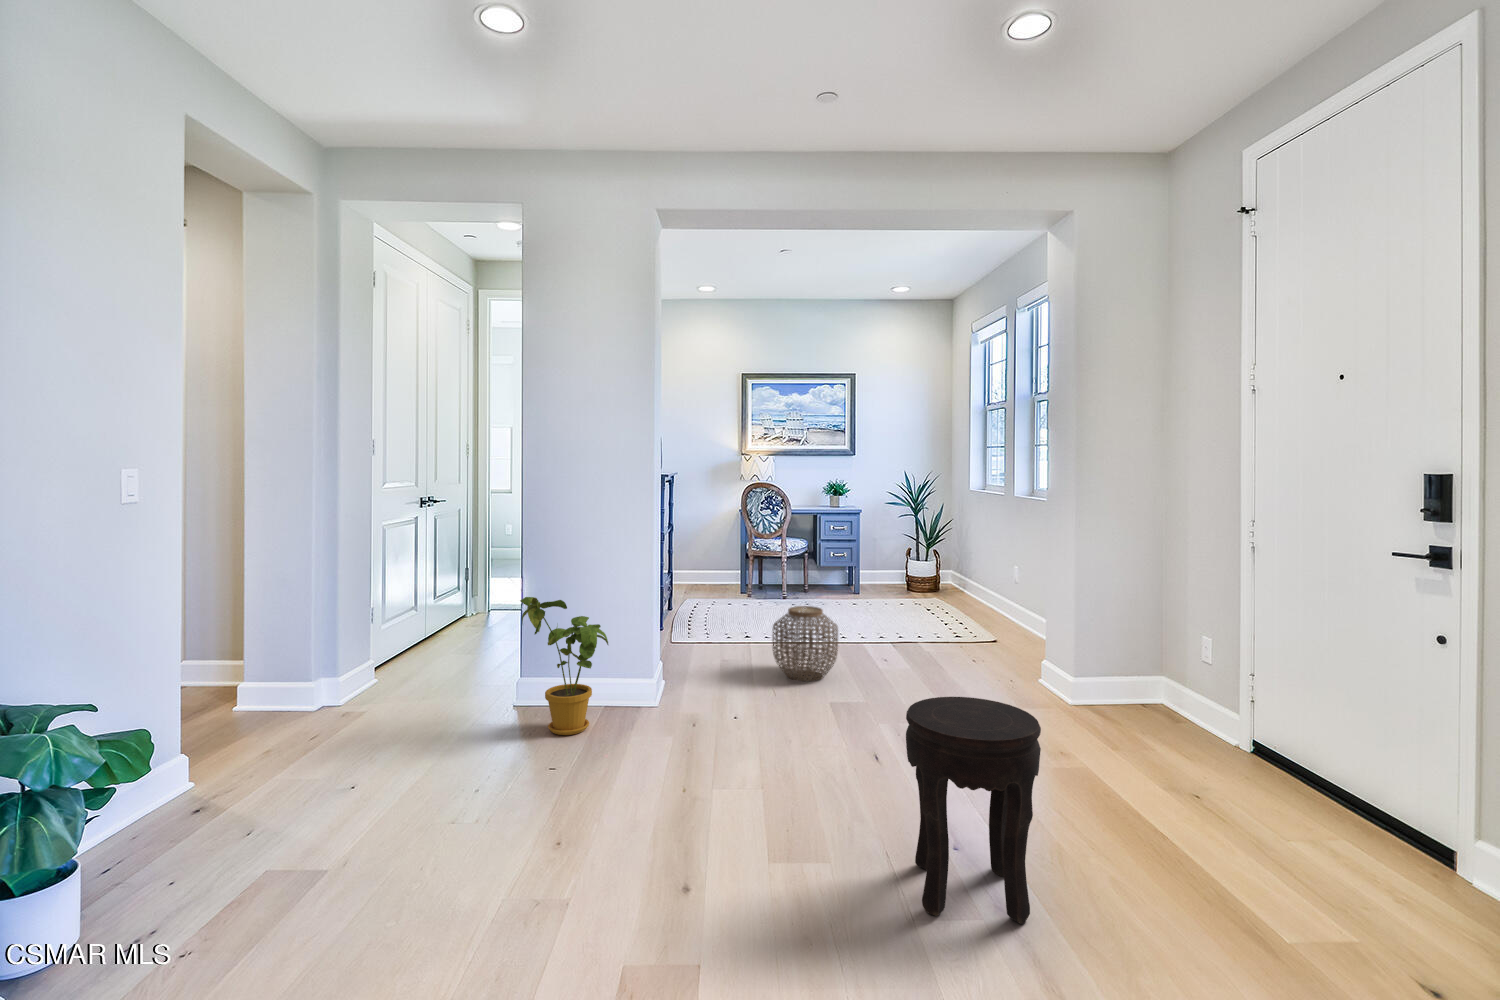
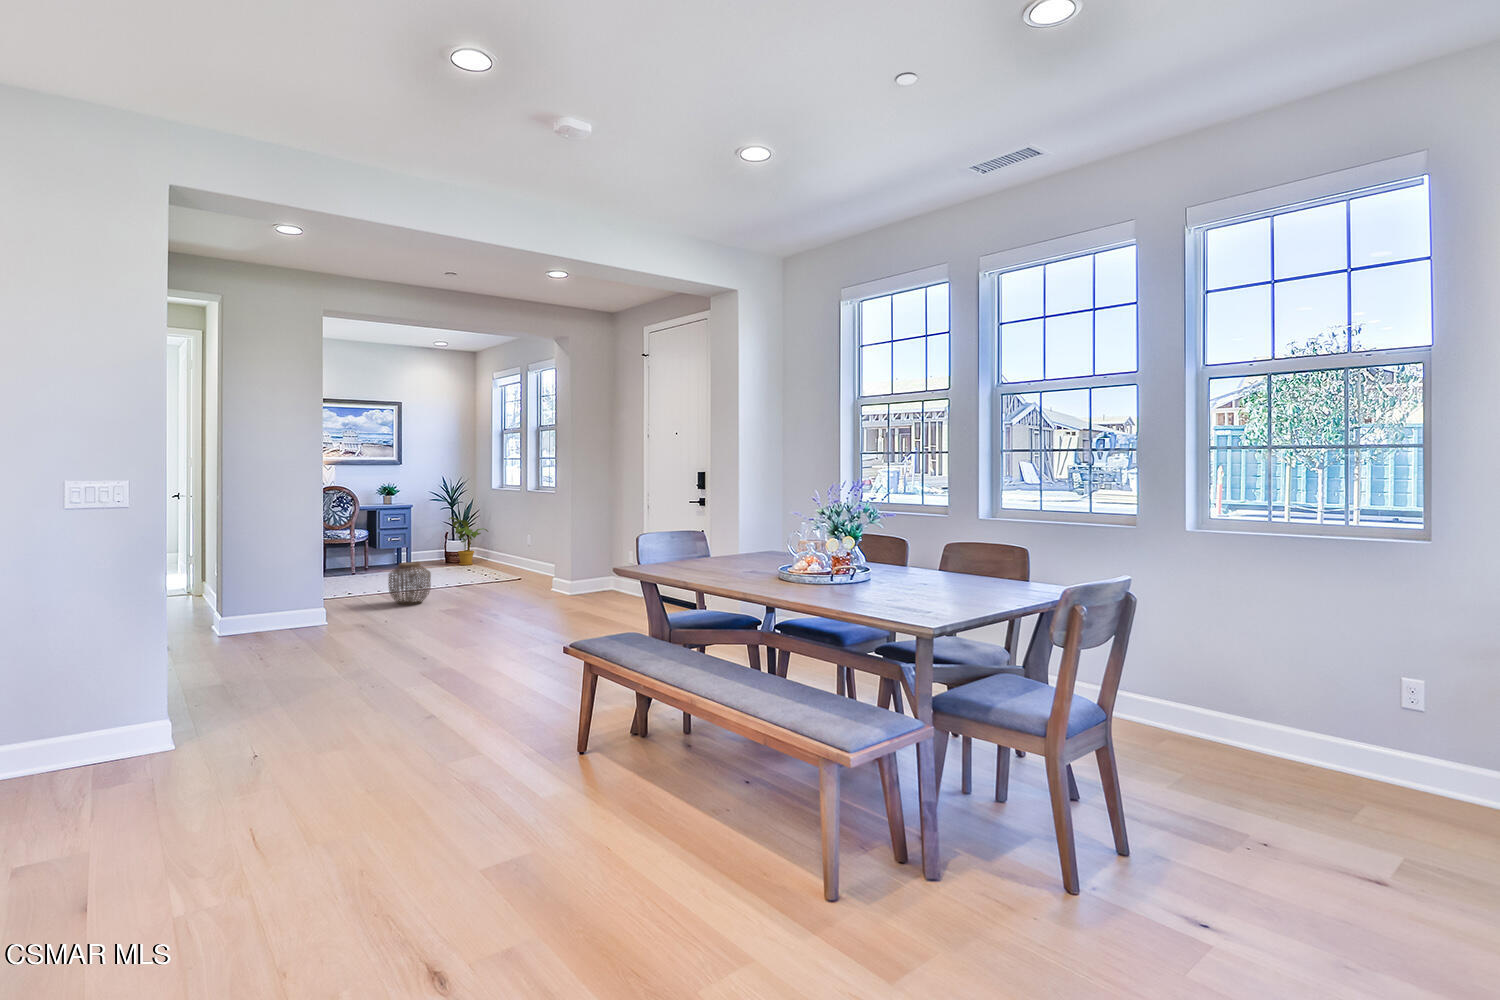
house plant: present [520,597,608,735] -> present [449,517,488,565]
side table: present [906,697,1041,924] -> none [499,571,546,642]

